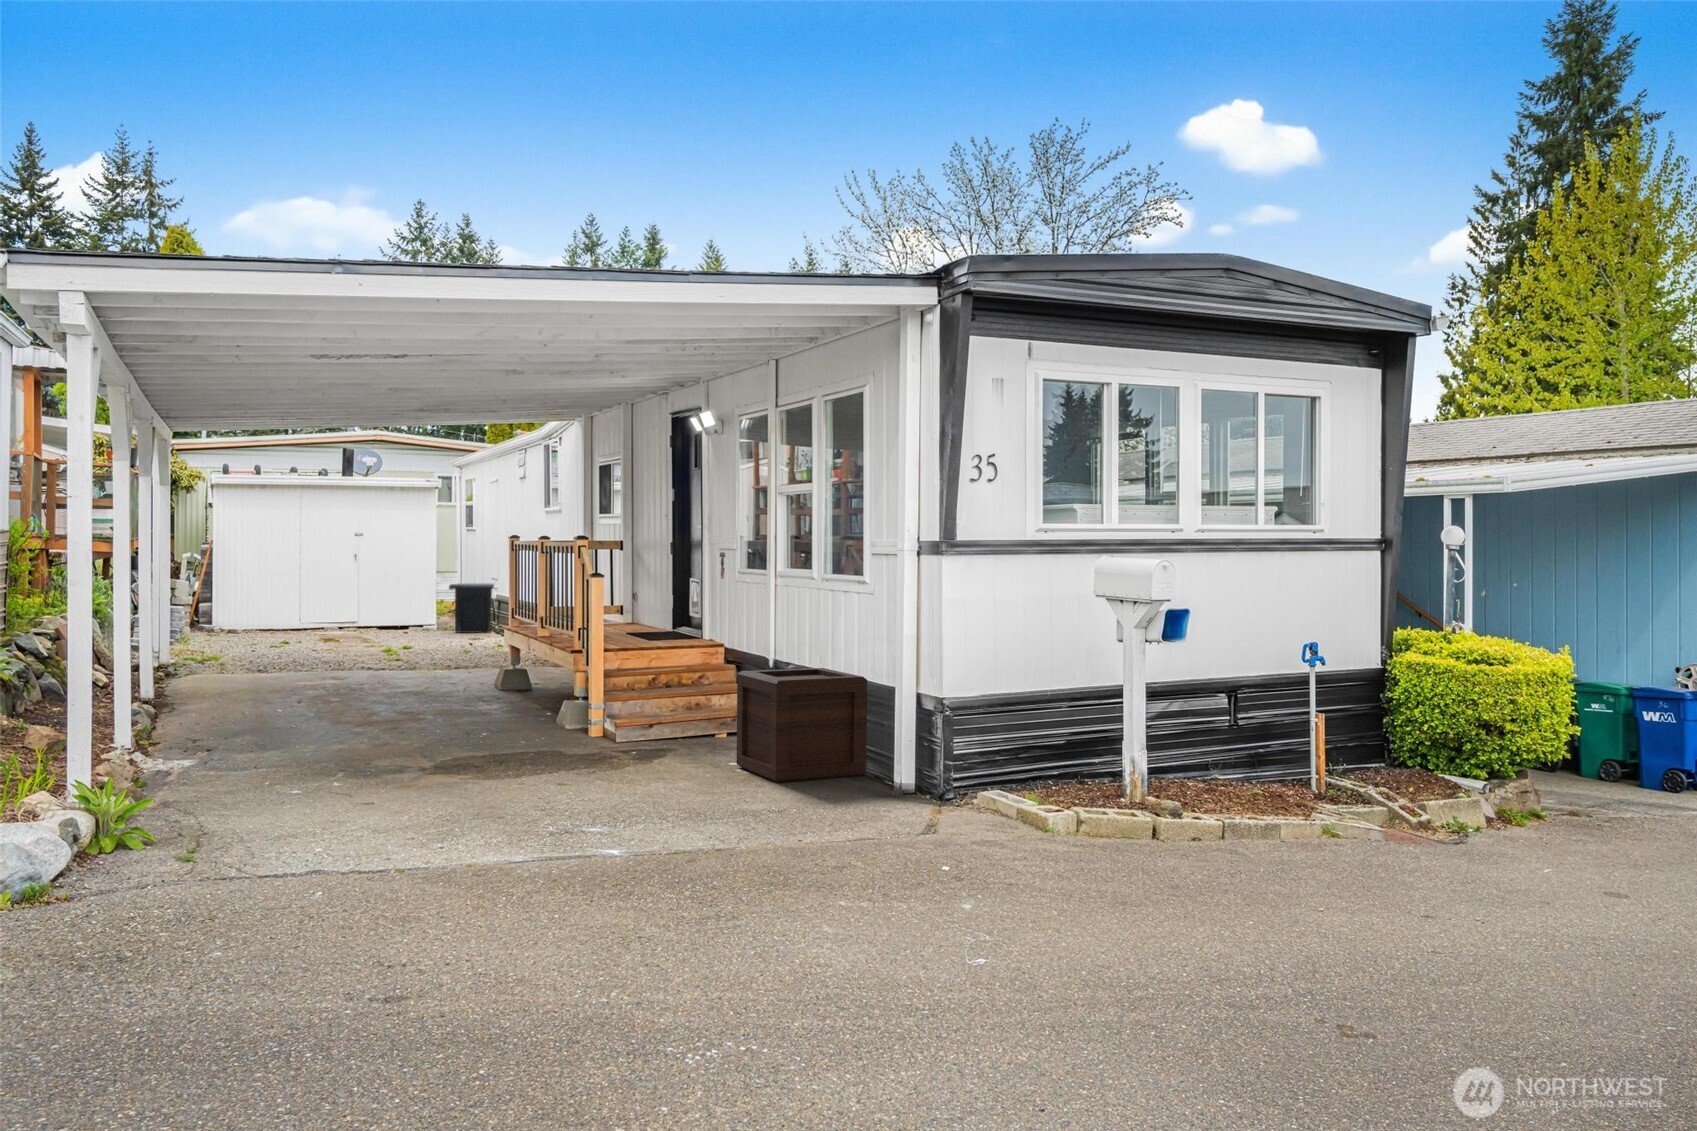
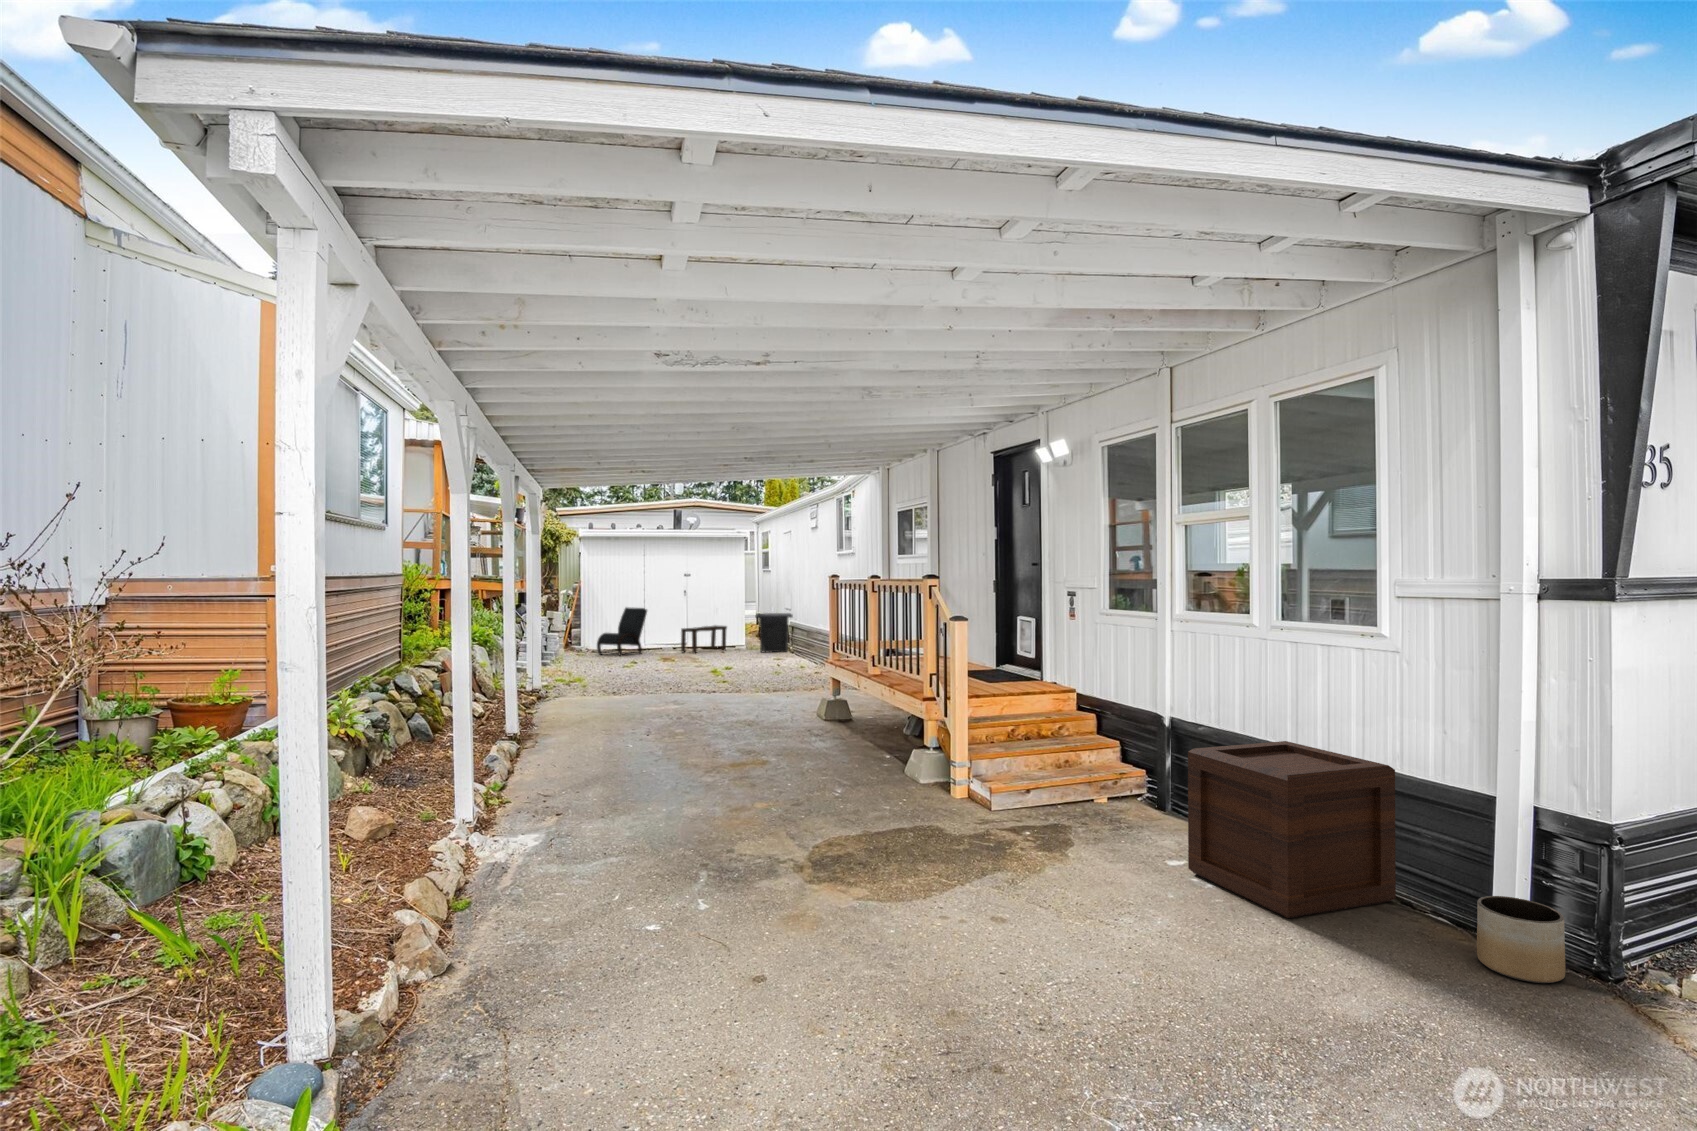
lounge chair: none [235,575,305,637] -> present [597,608,647,656]
bench: none [350,599,412,634] -> present [681,625,727,653]
planter: none [871,753,916,799] -> present [1477,896,1565,983]

